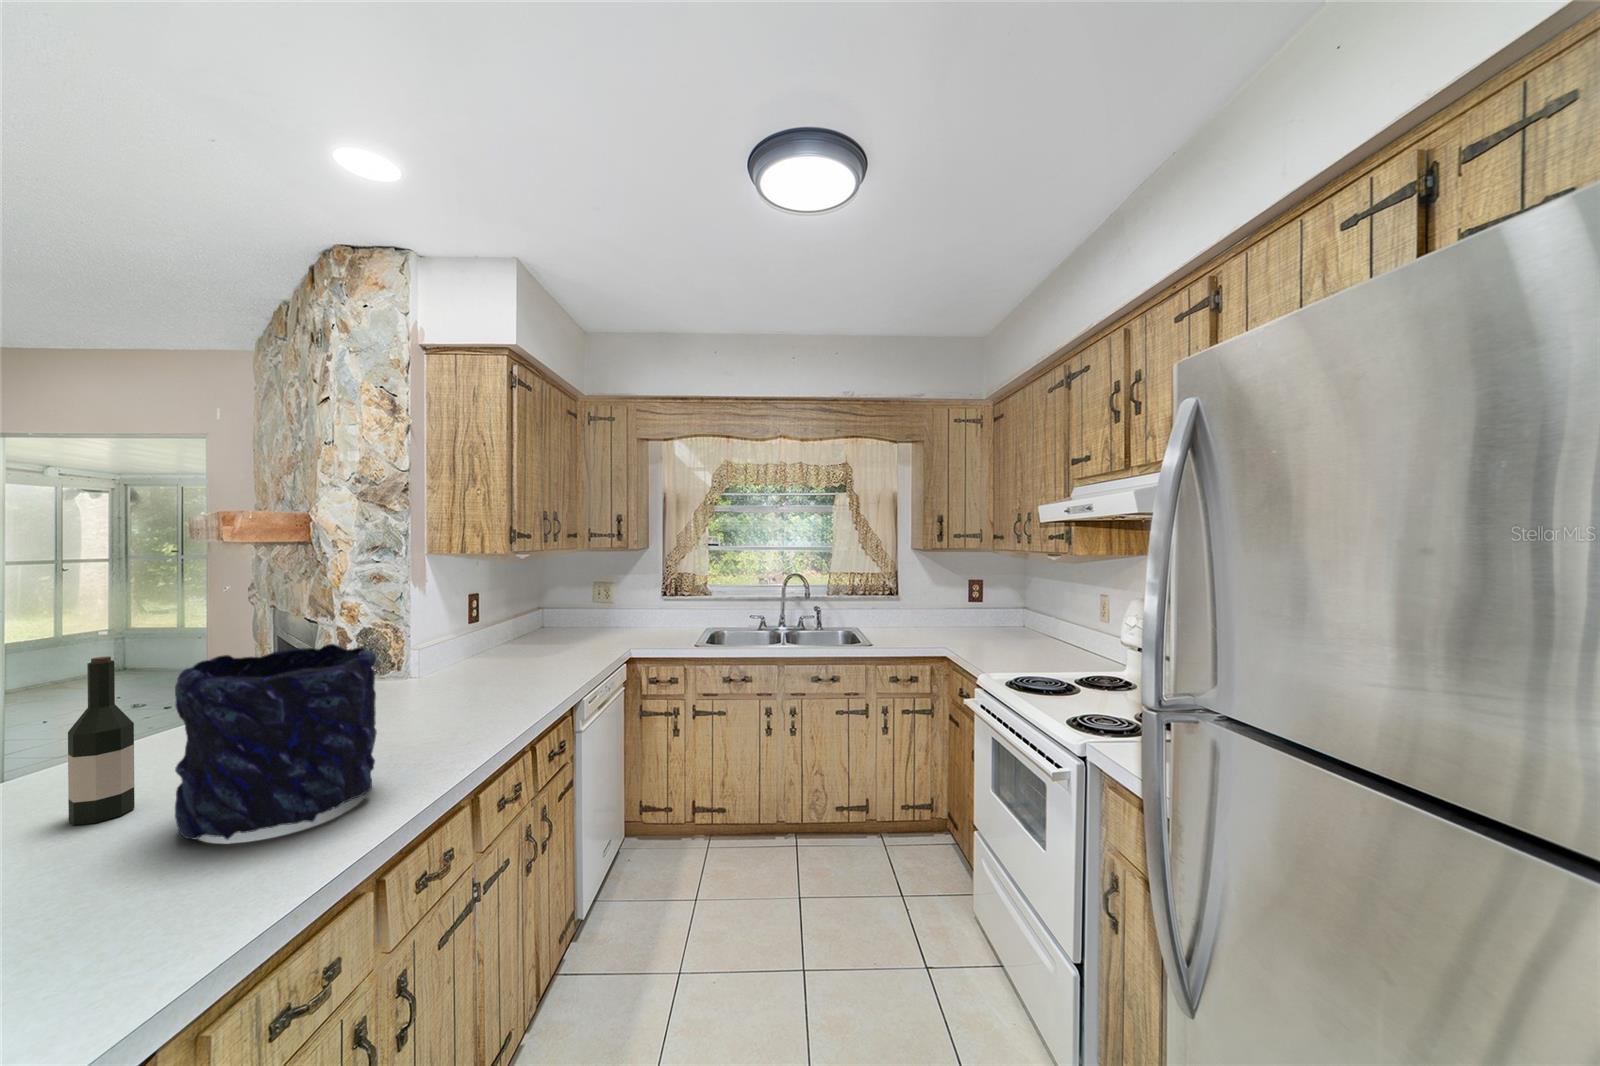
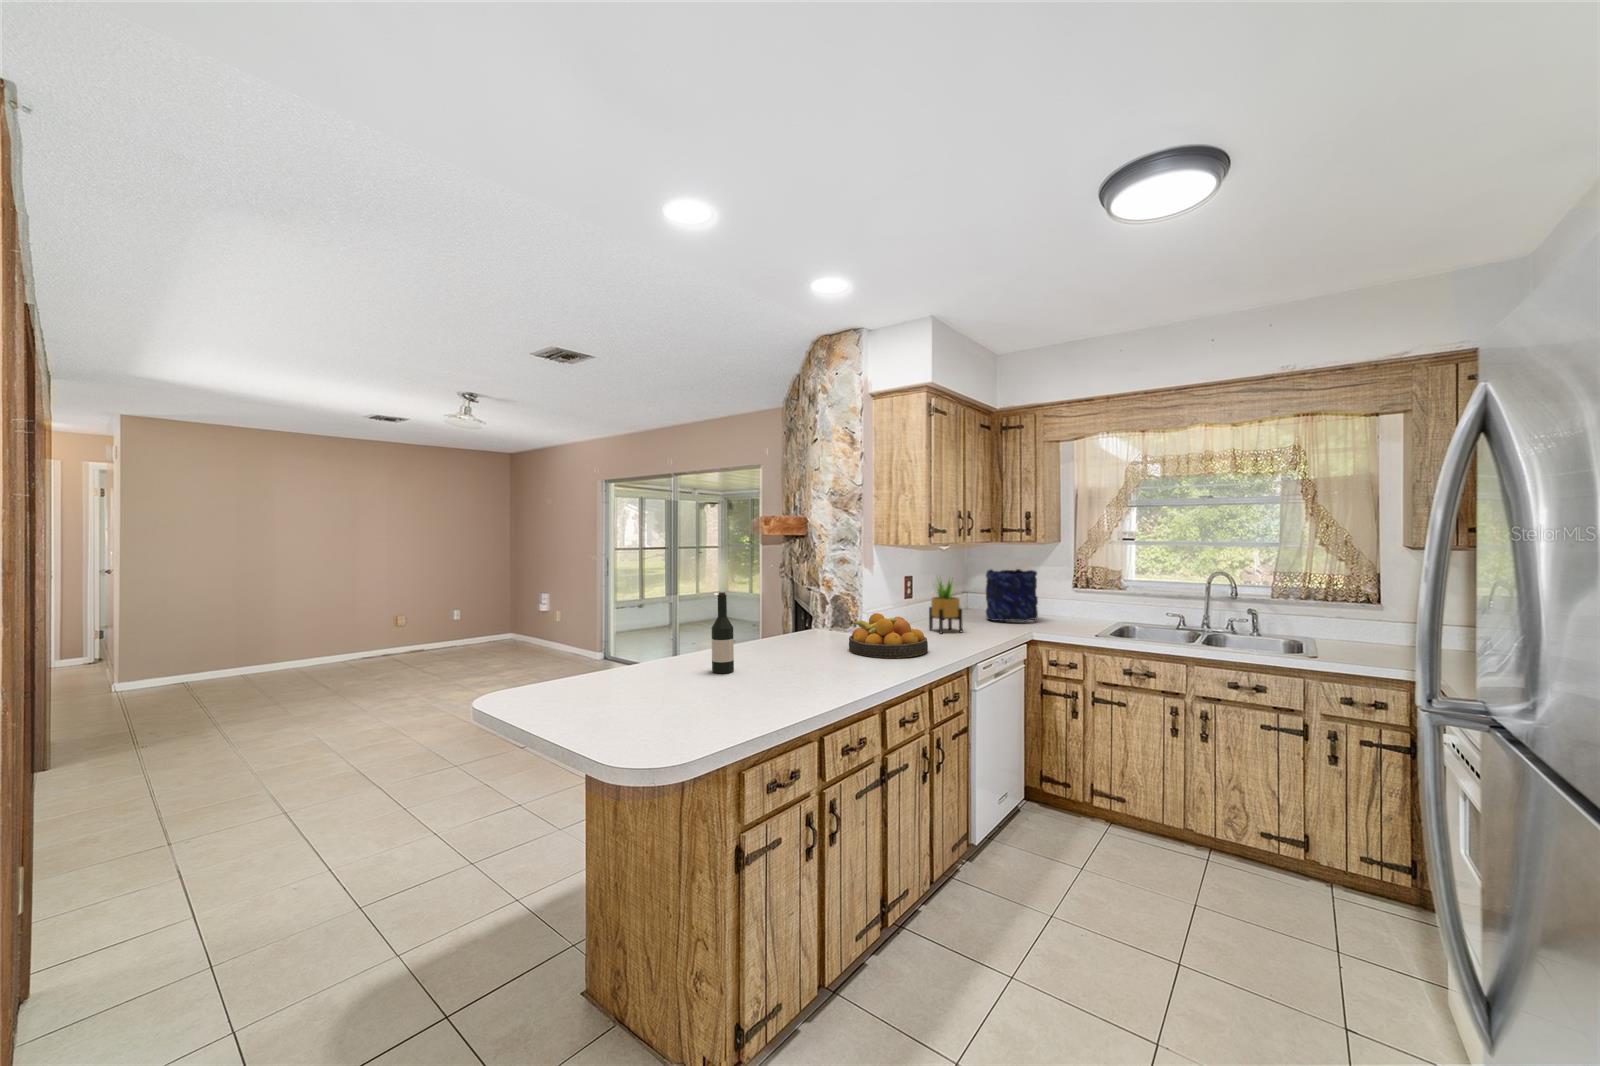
potted plant: none [506,589,553,664] -> present [929,581,962,633]
vase: present [175,644,377,840] -> present [986,569,1038,621]
fruit bowl: none [392,652,519,719] -> present [849,613,928,658]

